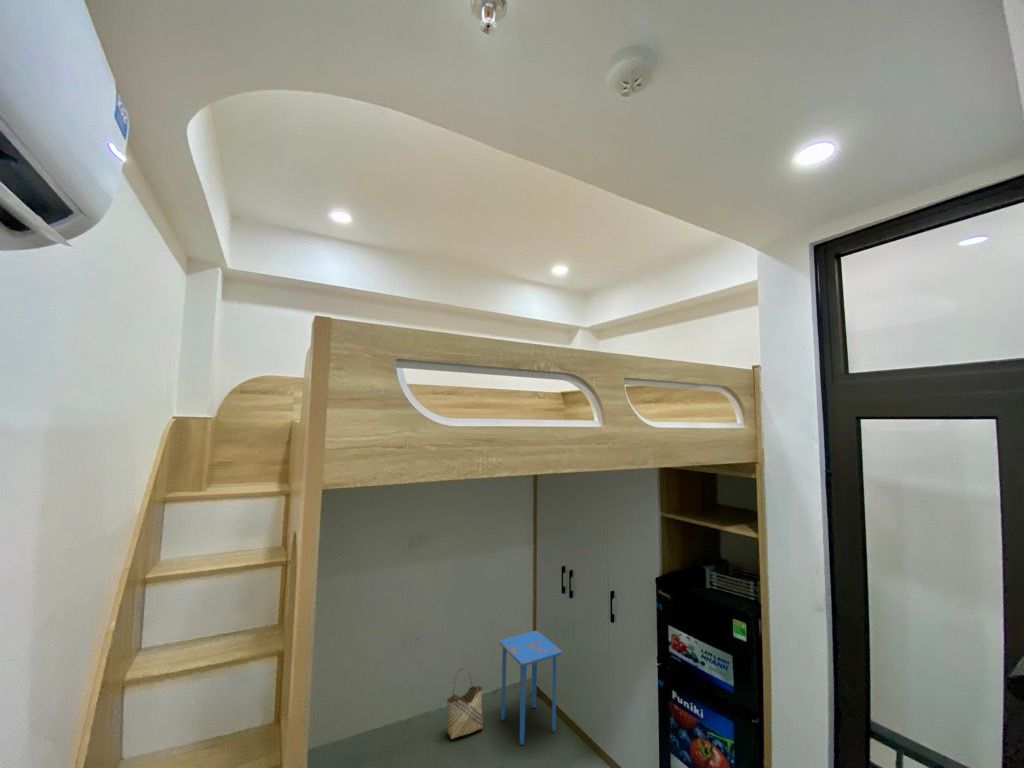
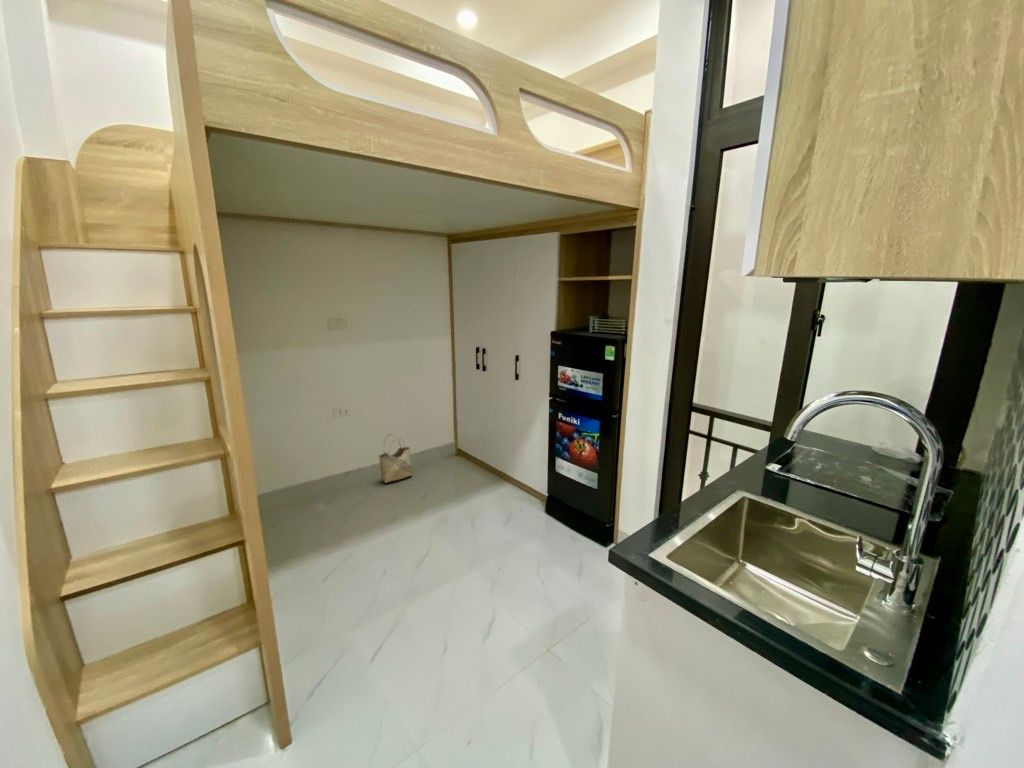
side table: present [500,631,562,745] -> none [422,405,476,481]

